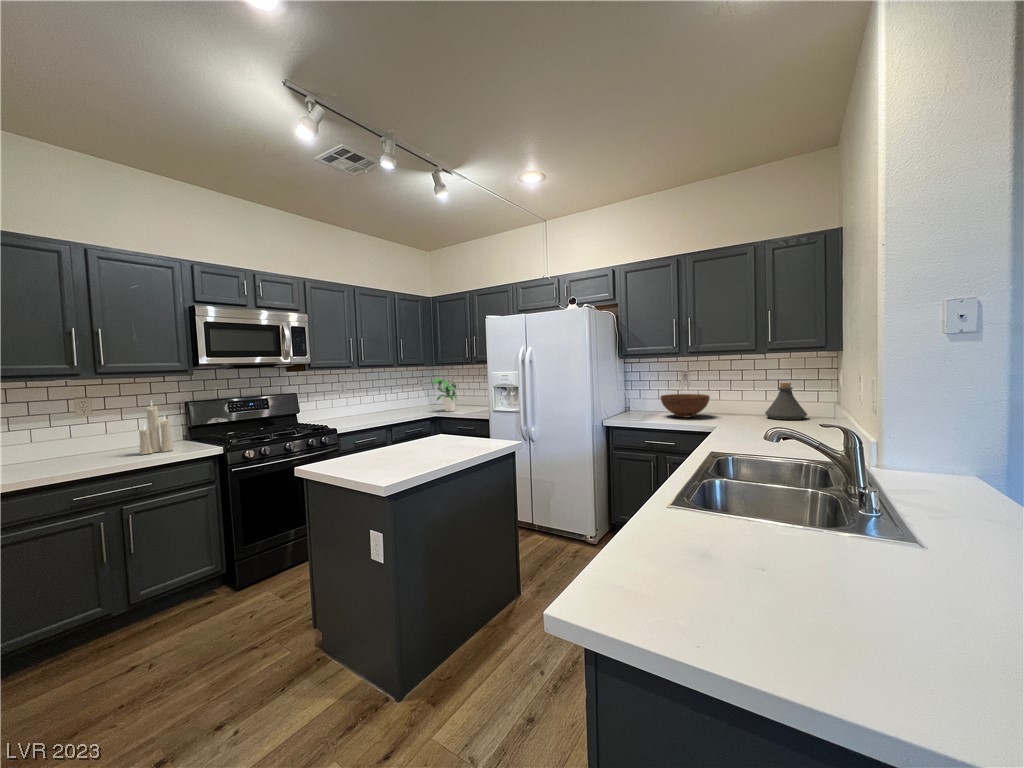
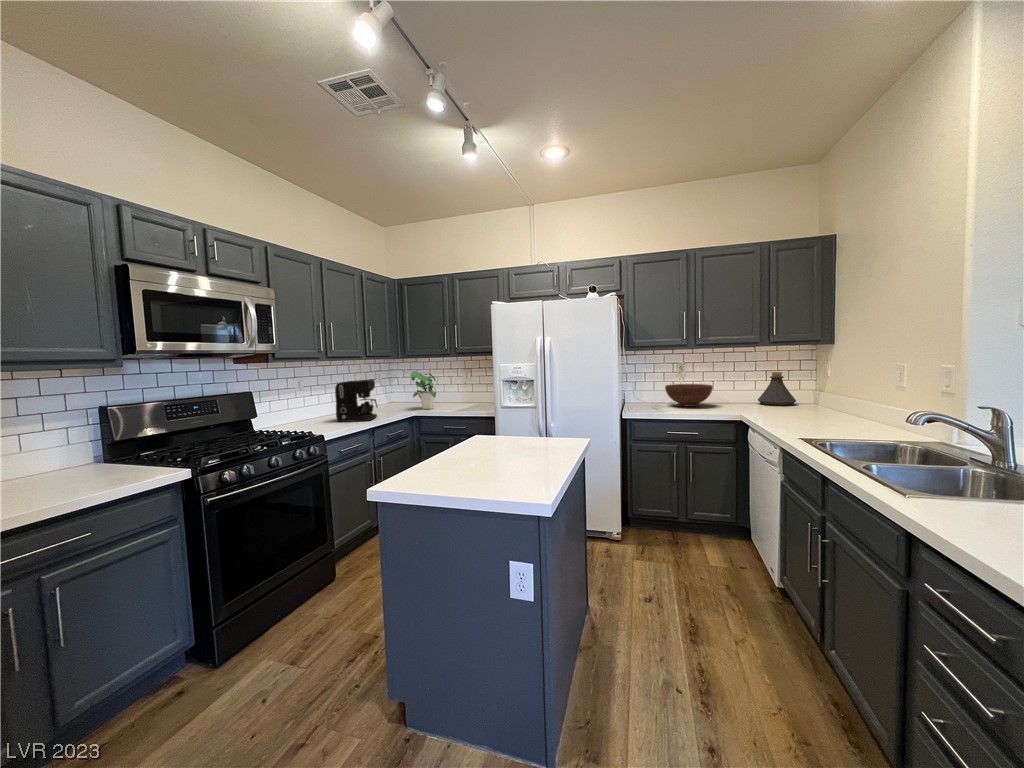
coffee maker: none [362,385,398,420] -> present [335,379,377,422]
candle: present [139,402,173,455] -> none [55,402,112,492]

